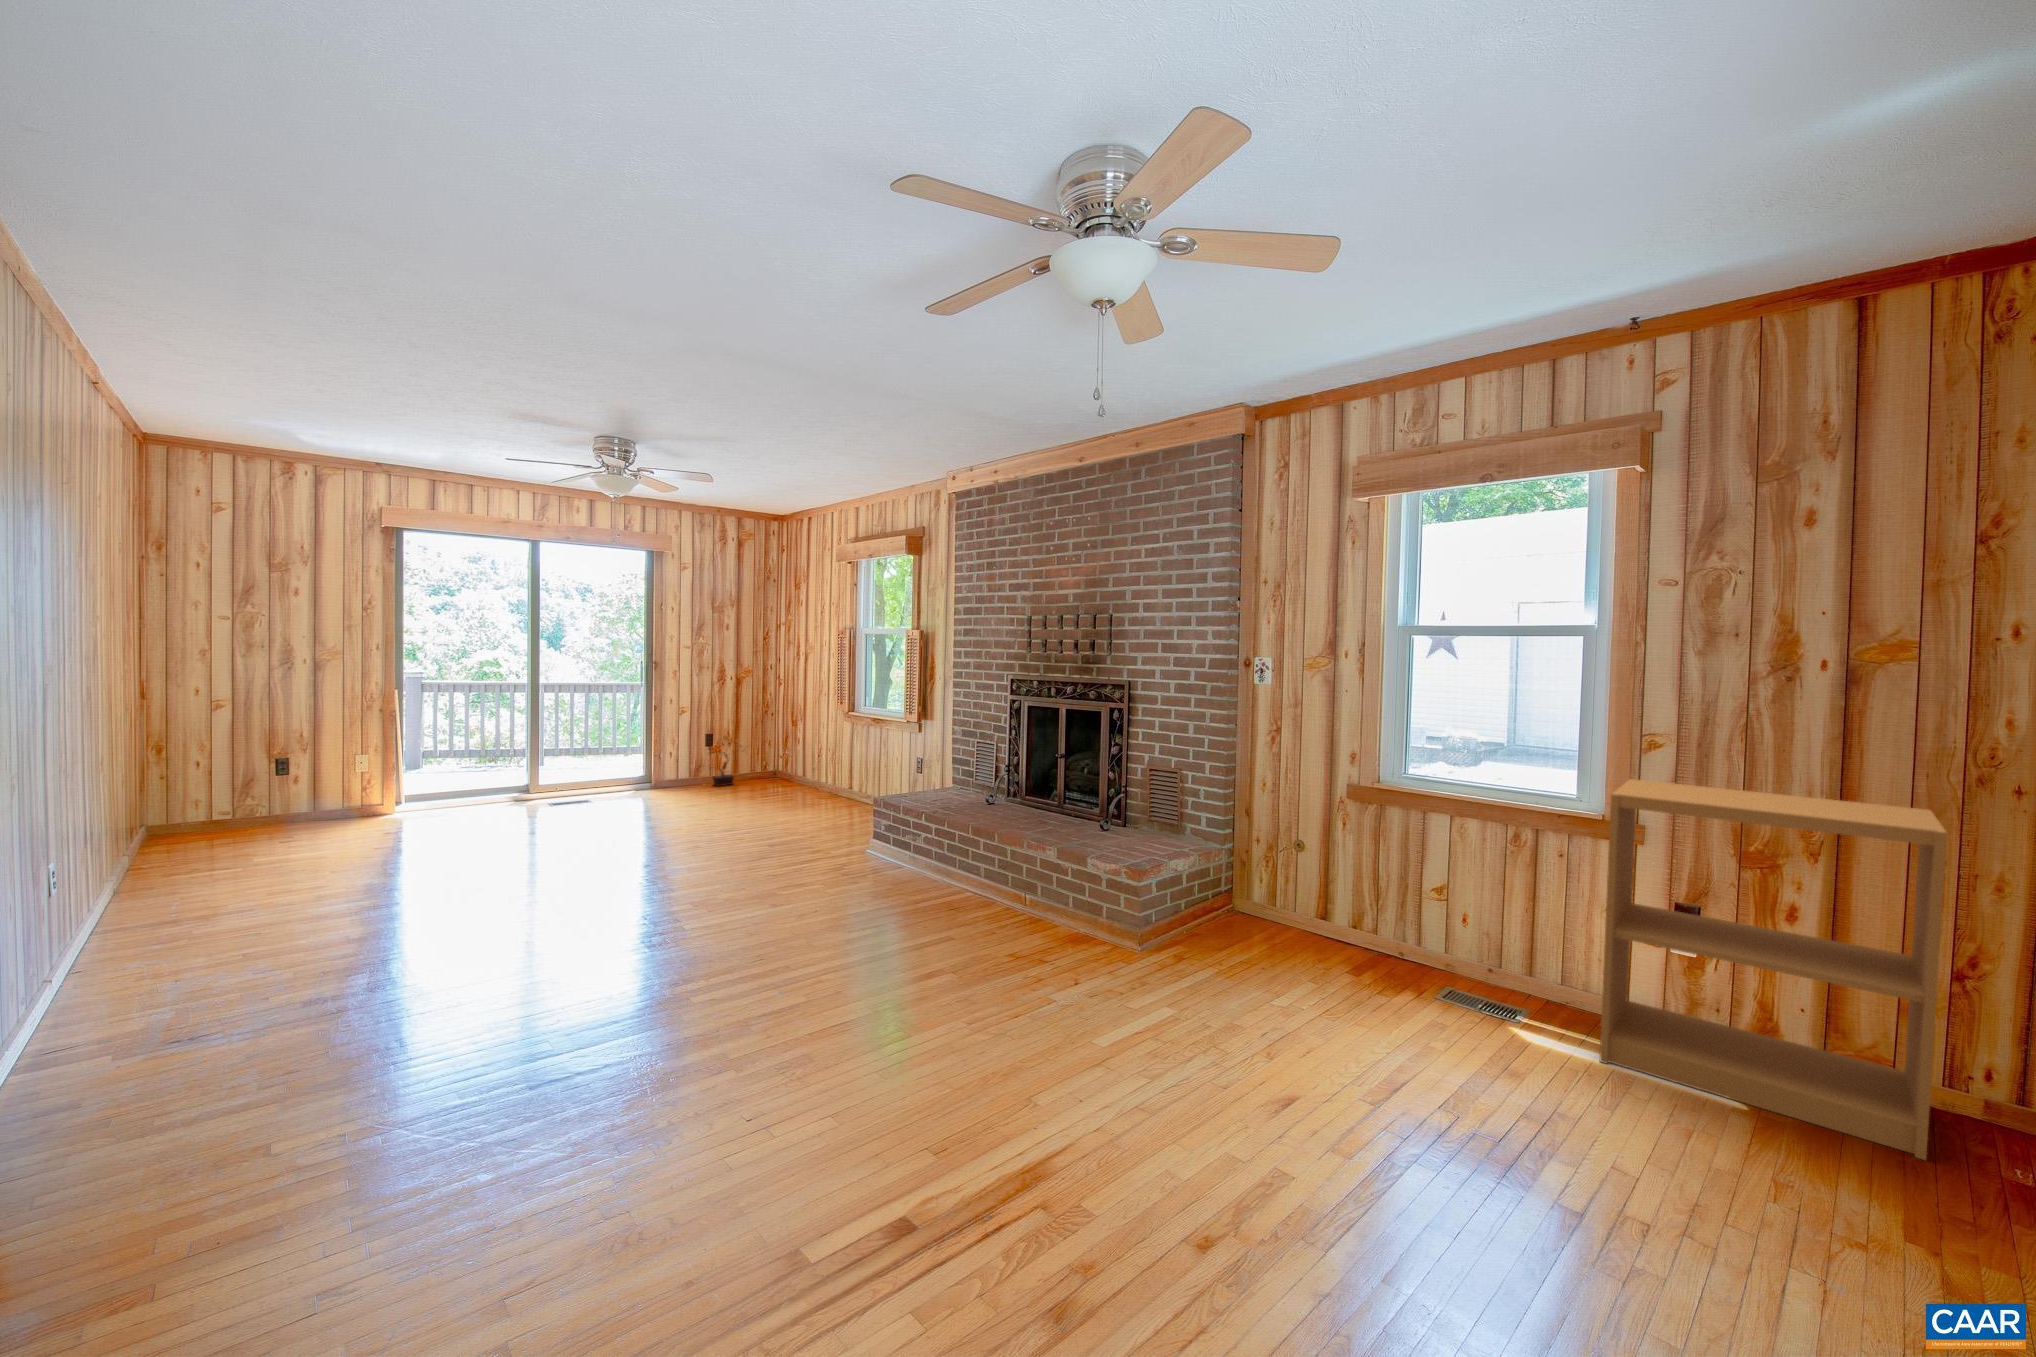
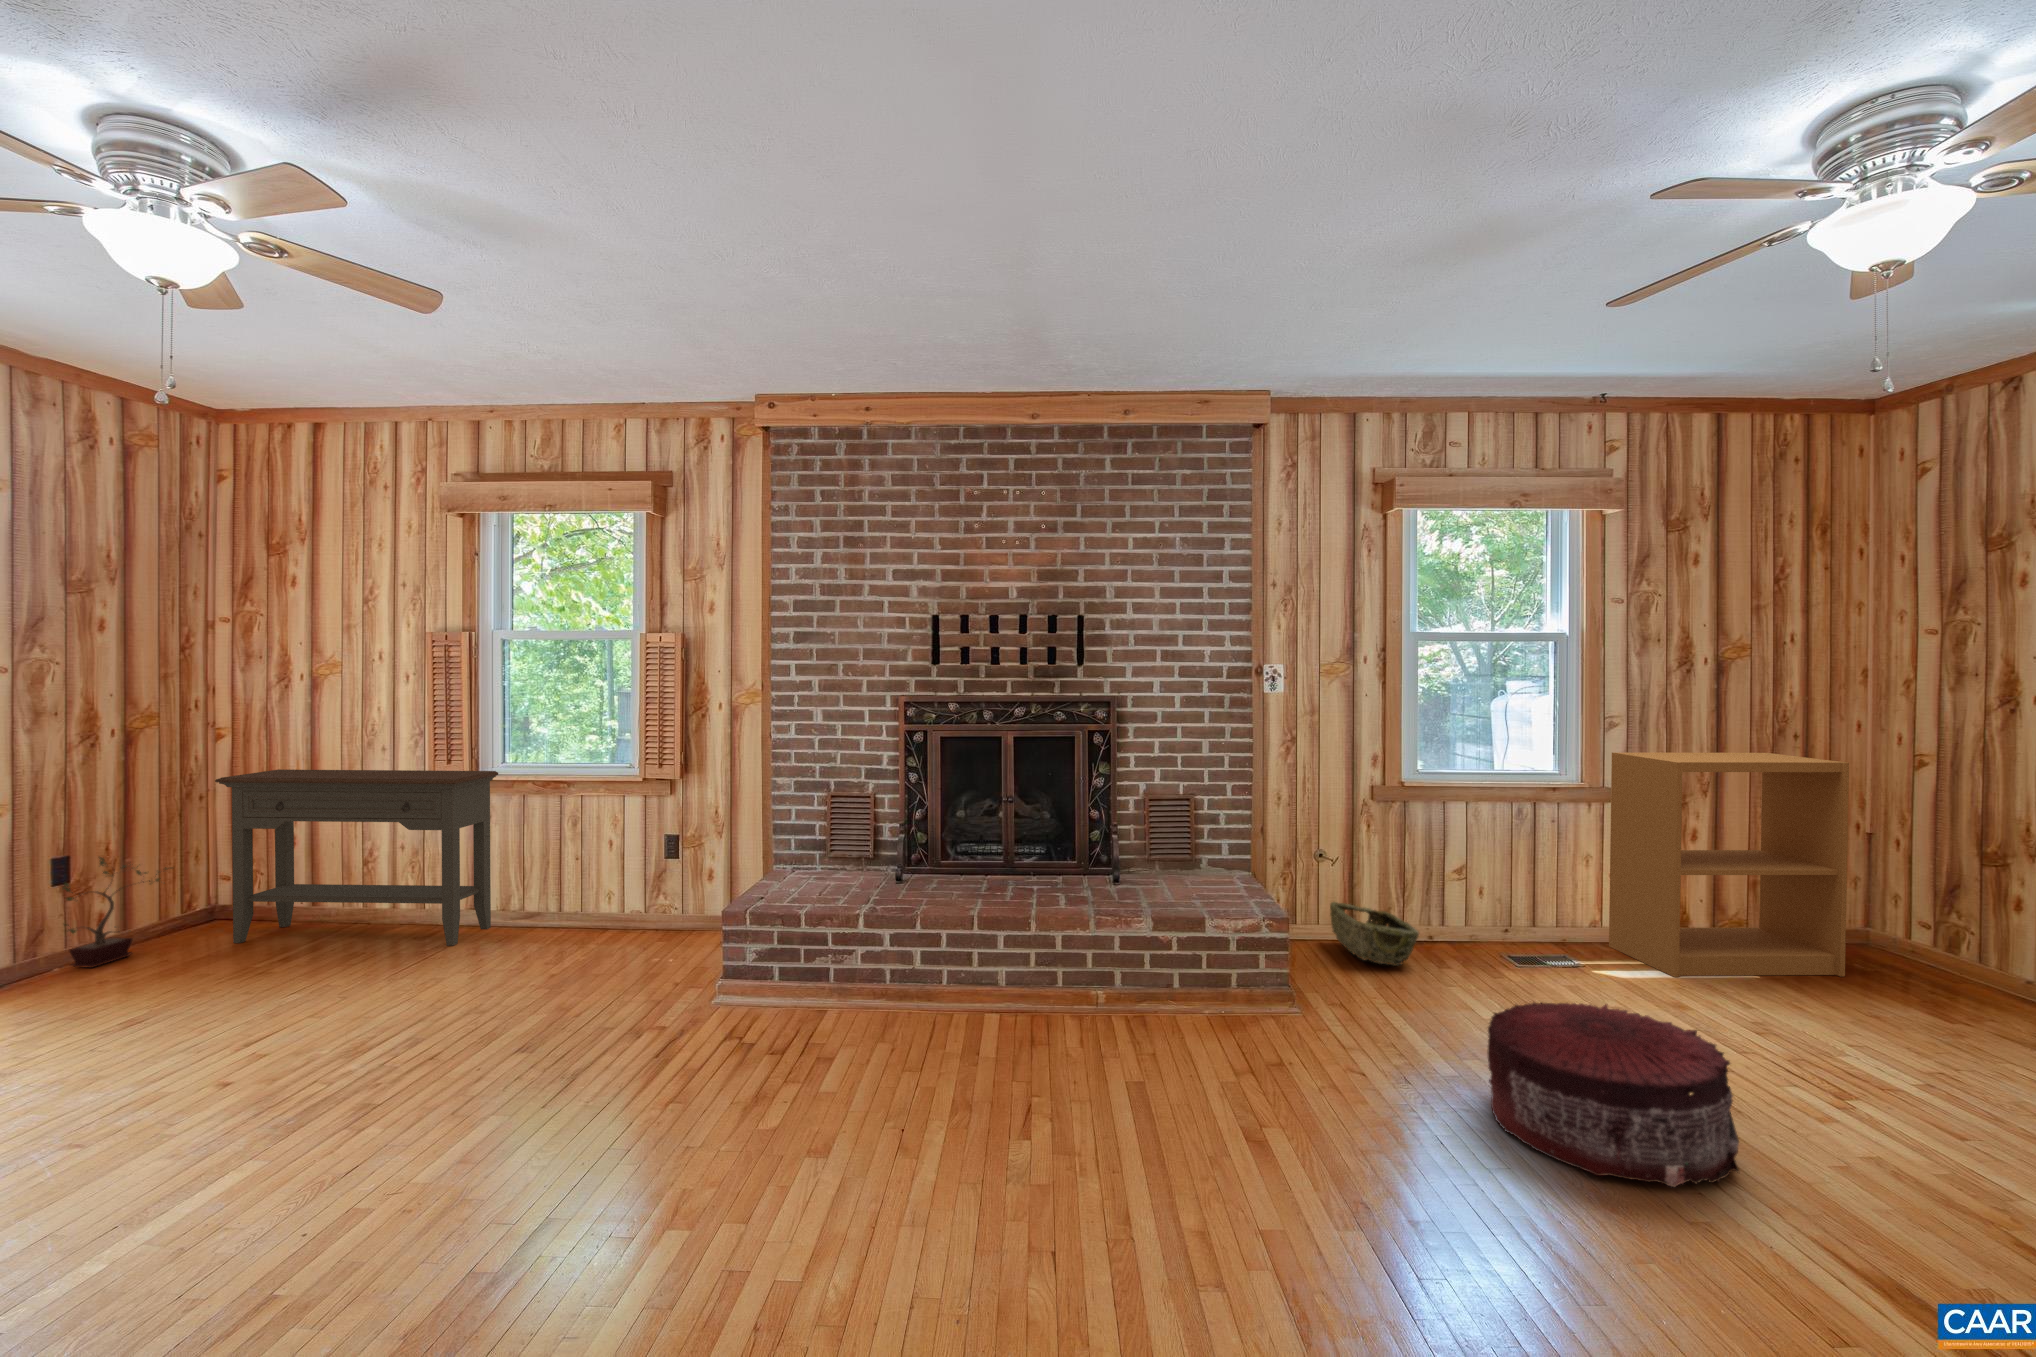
console table: none [760,701,857,804] -> present [215,769,498,946]
woven basket: none [1253,889,1347,956] -> present [1330,902,1419,966]
pouf: none [1011,958,1194,1122] -> present [1488,1003,1739,1187]

